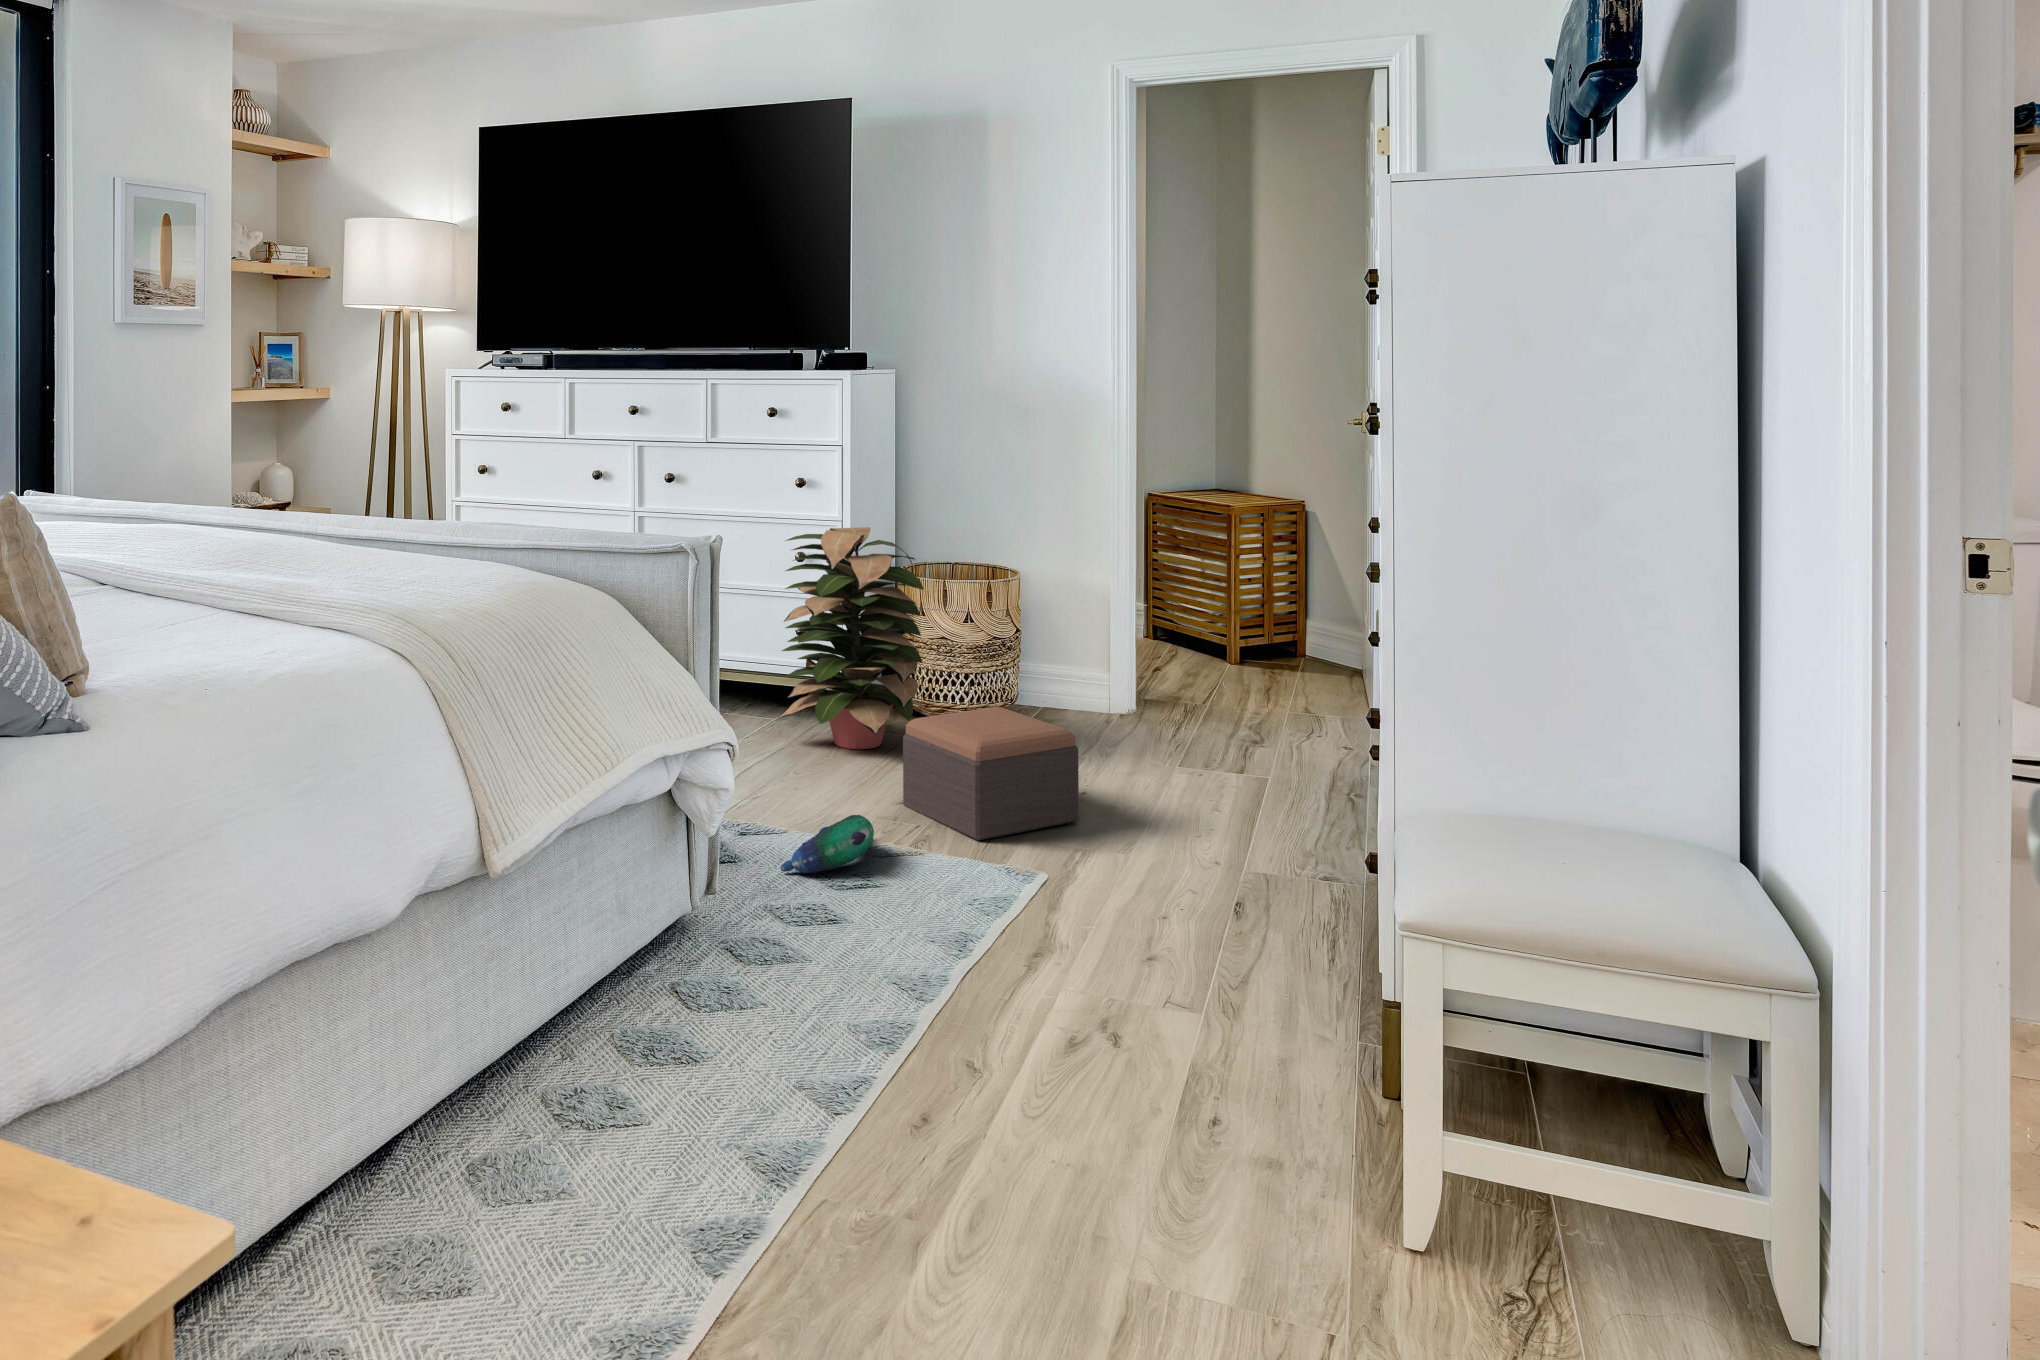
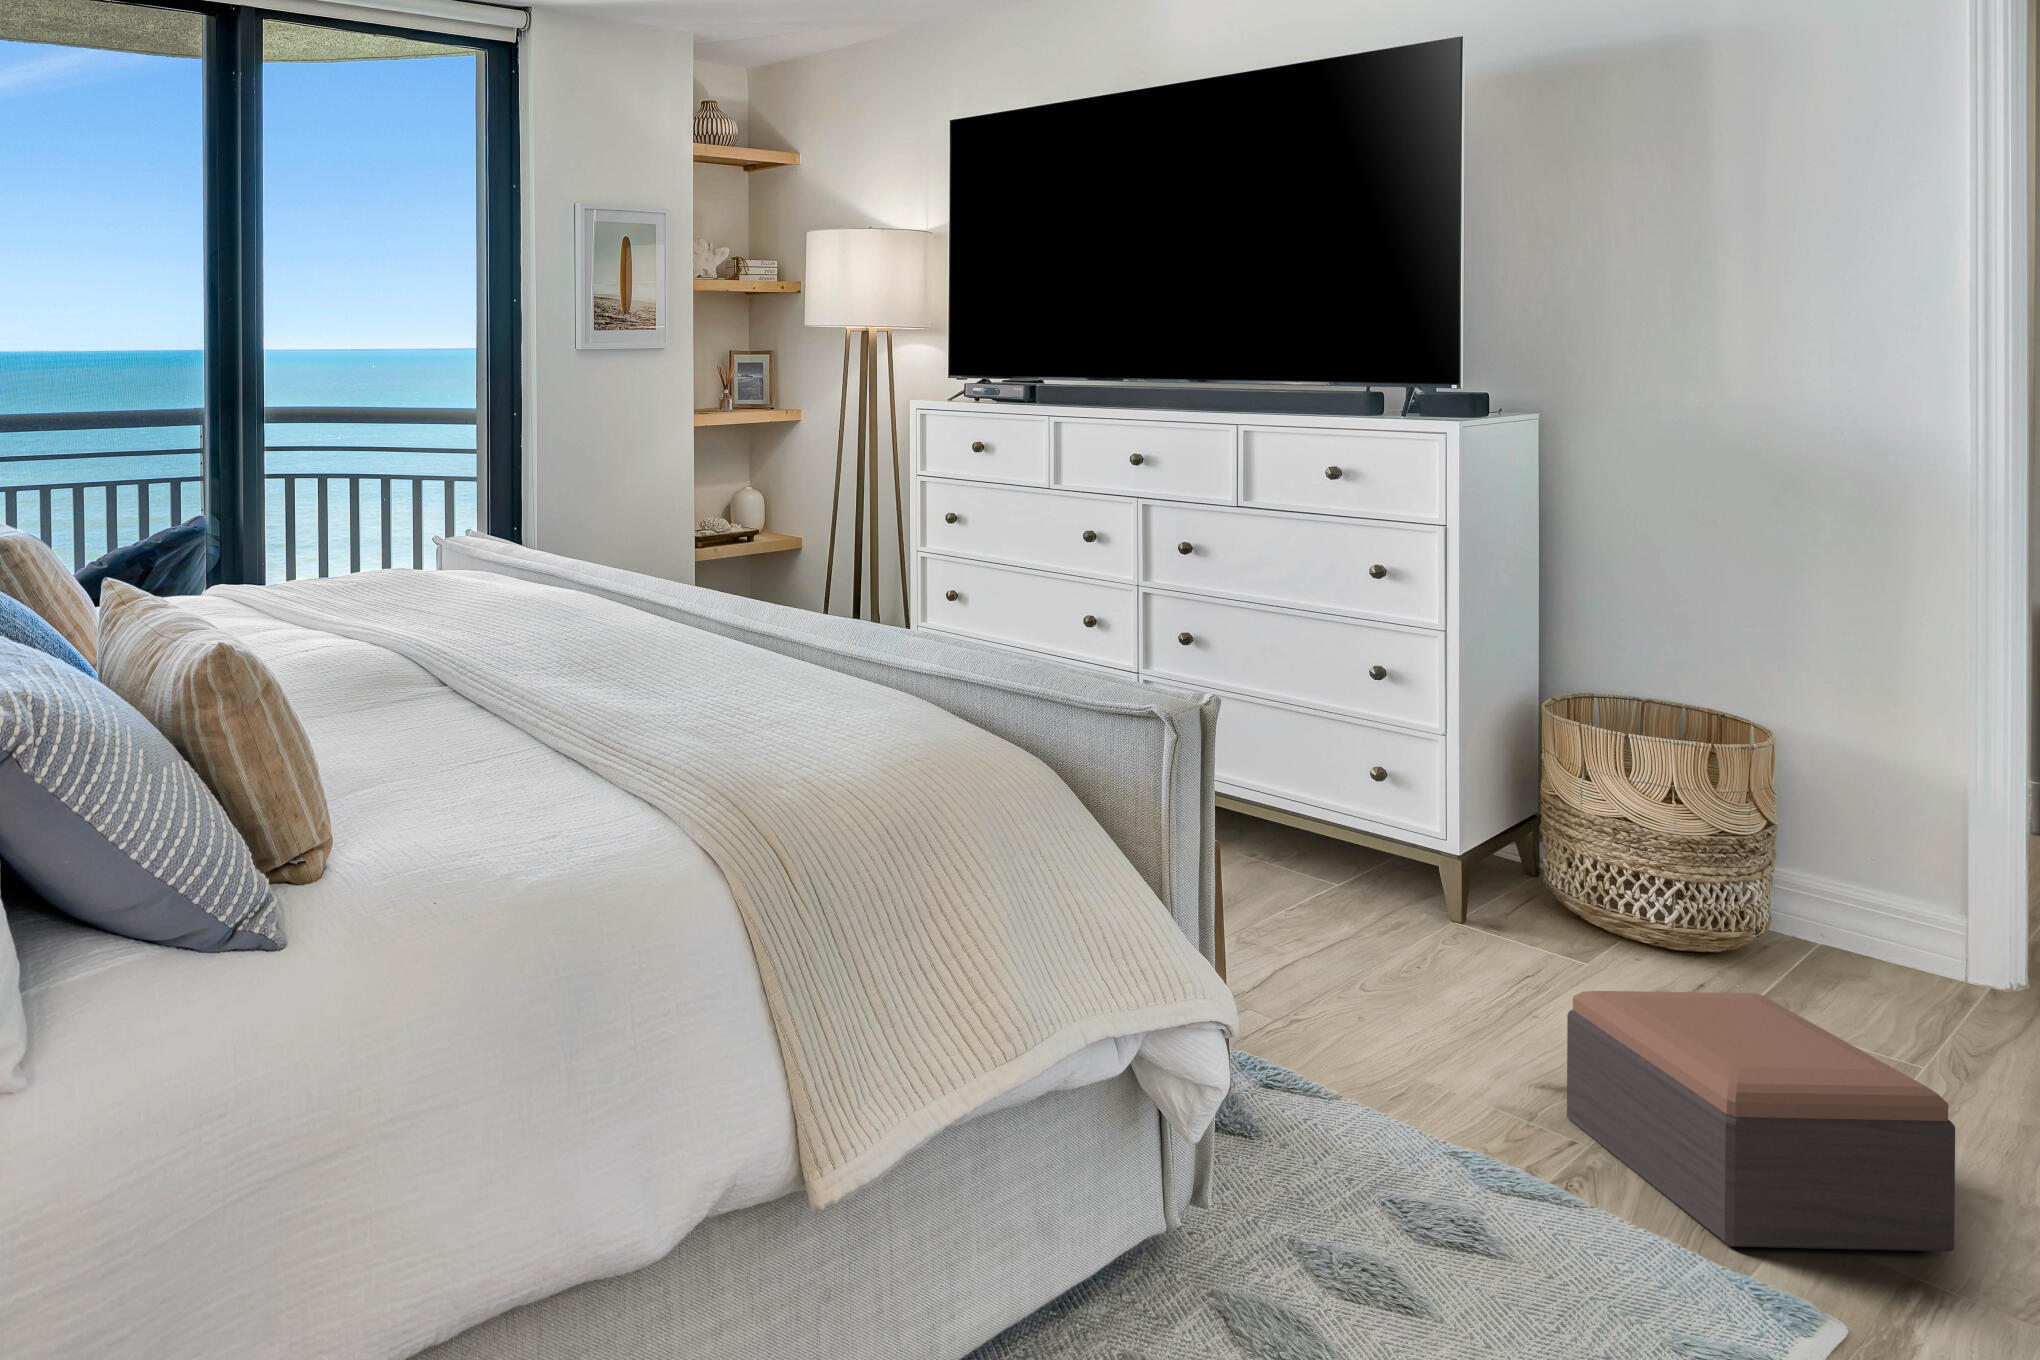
decorative plant: present [778,527,931,749] -> none [1339,649,1612,977]
plush toy: present [781,815,874,874] -> none [1346,1146,1519,1246]

